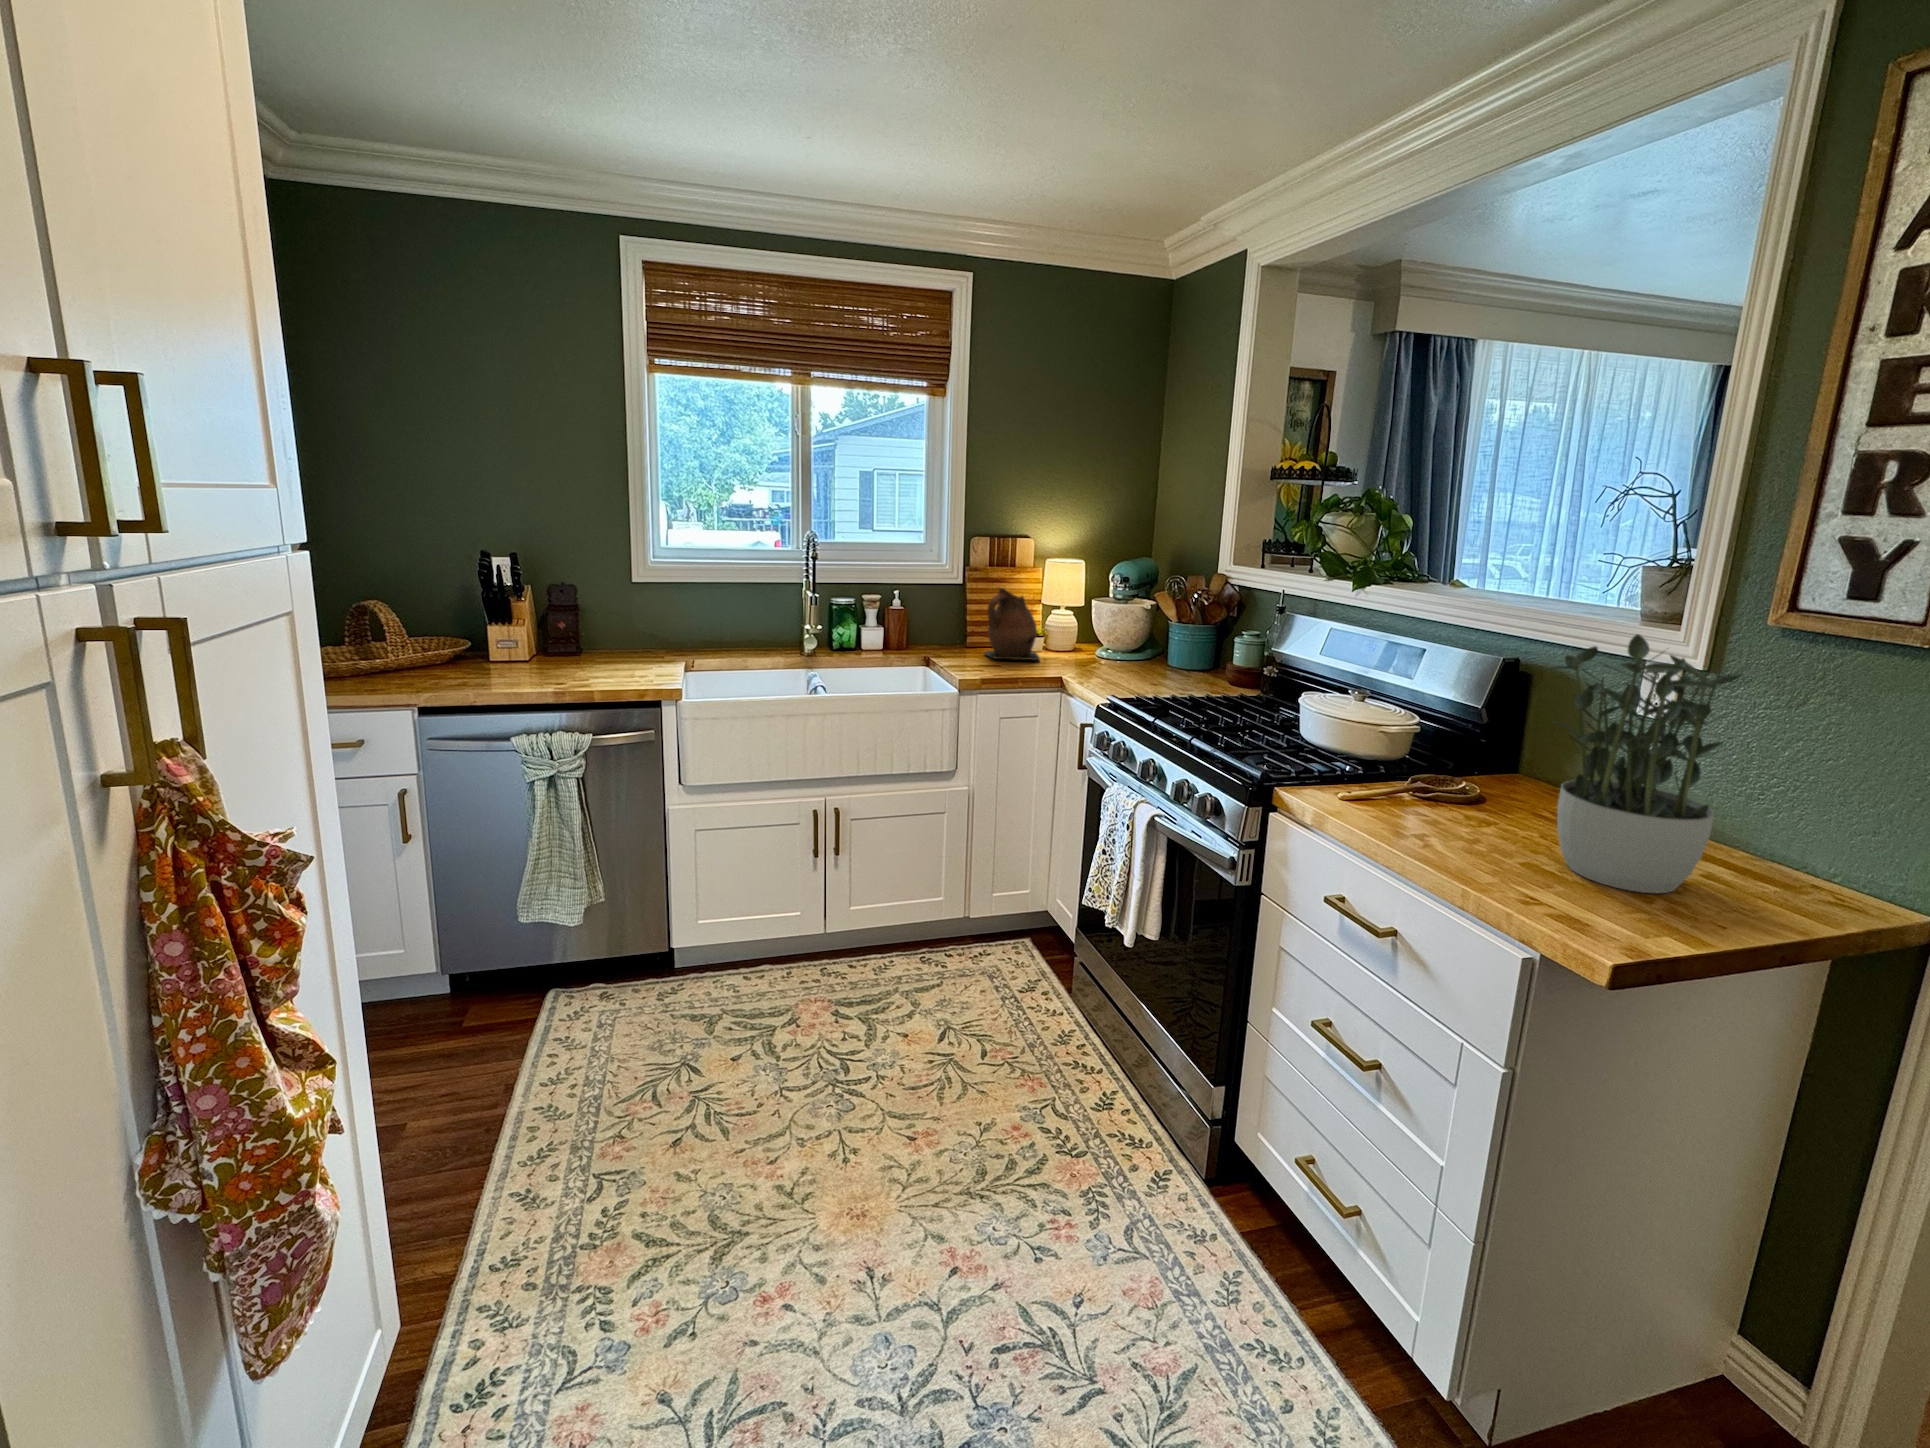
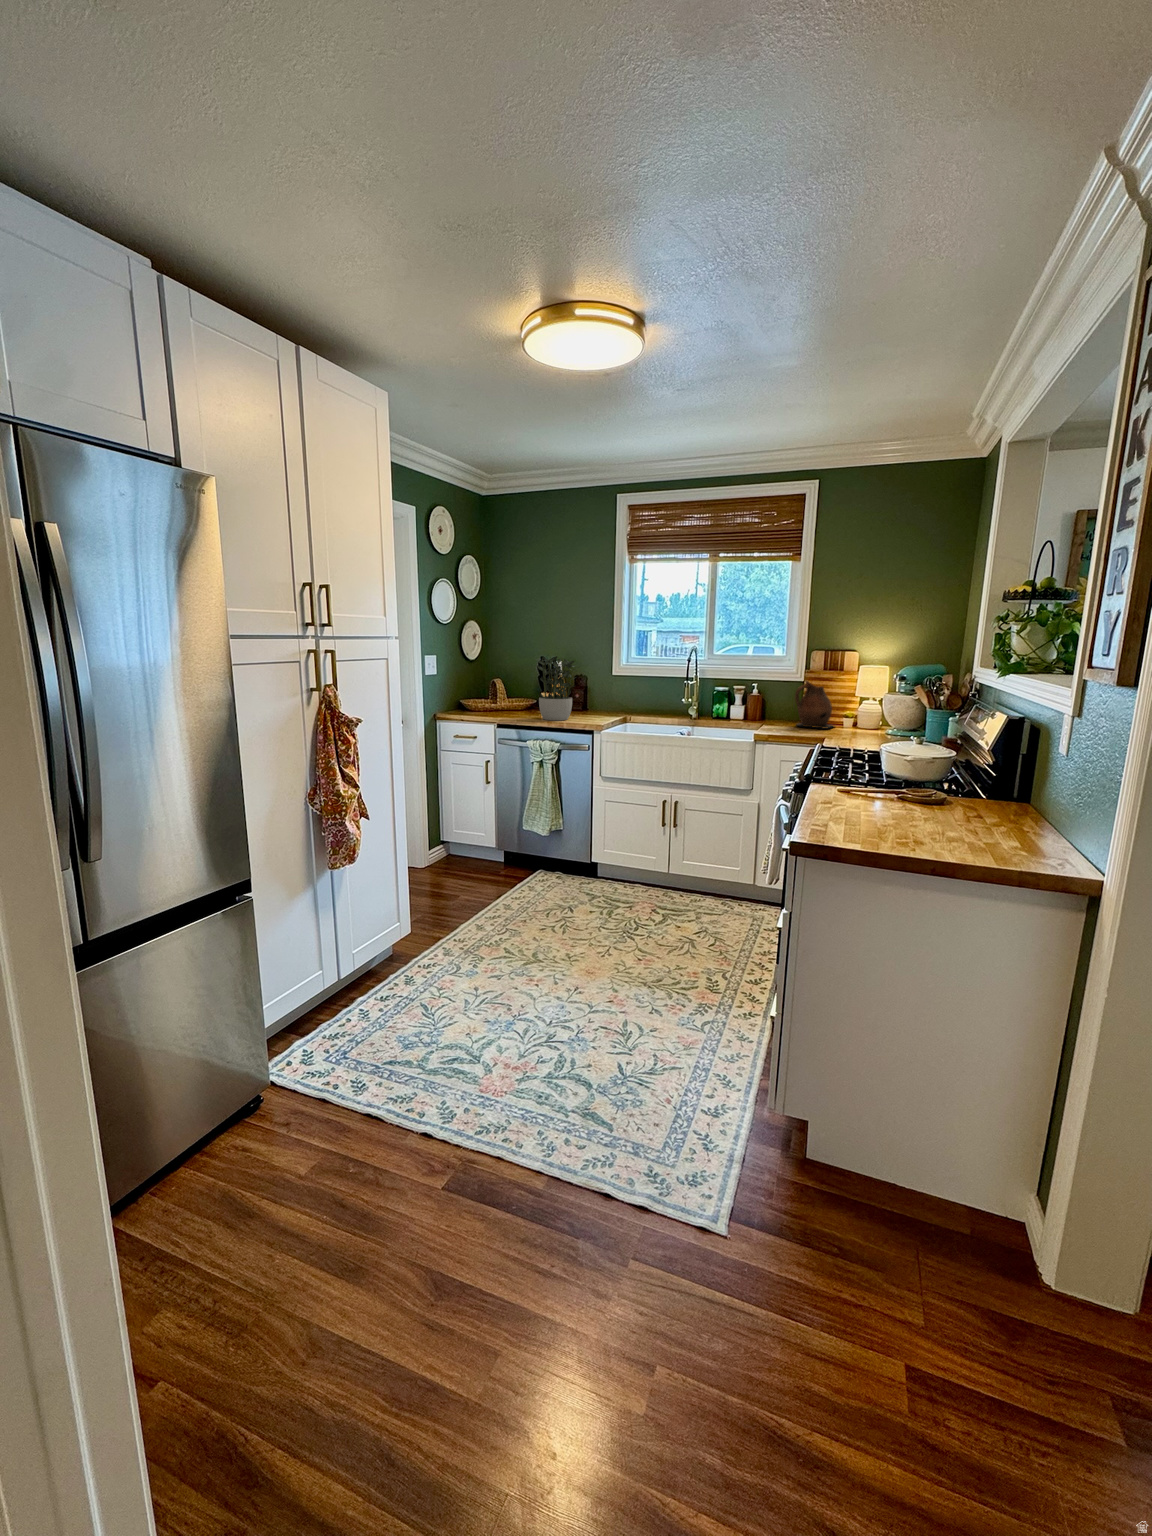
potted plant: present [1554,634,1748,893] -> present [535,656,577,720]

